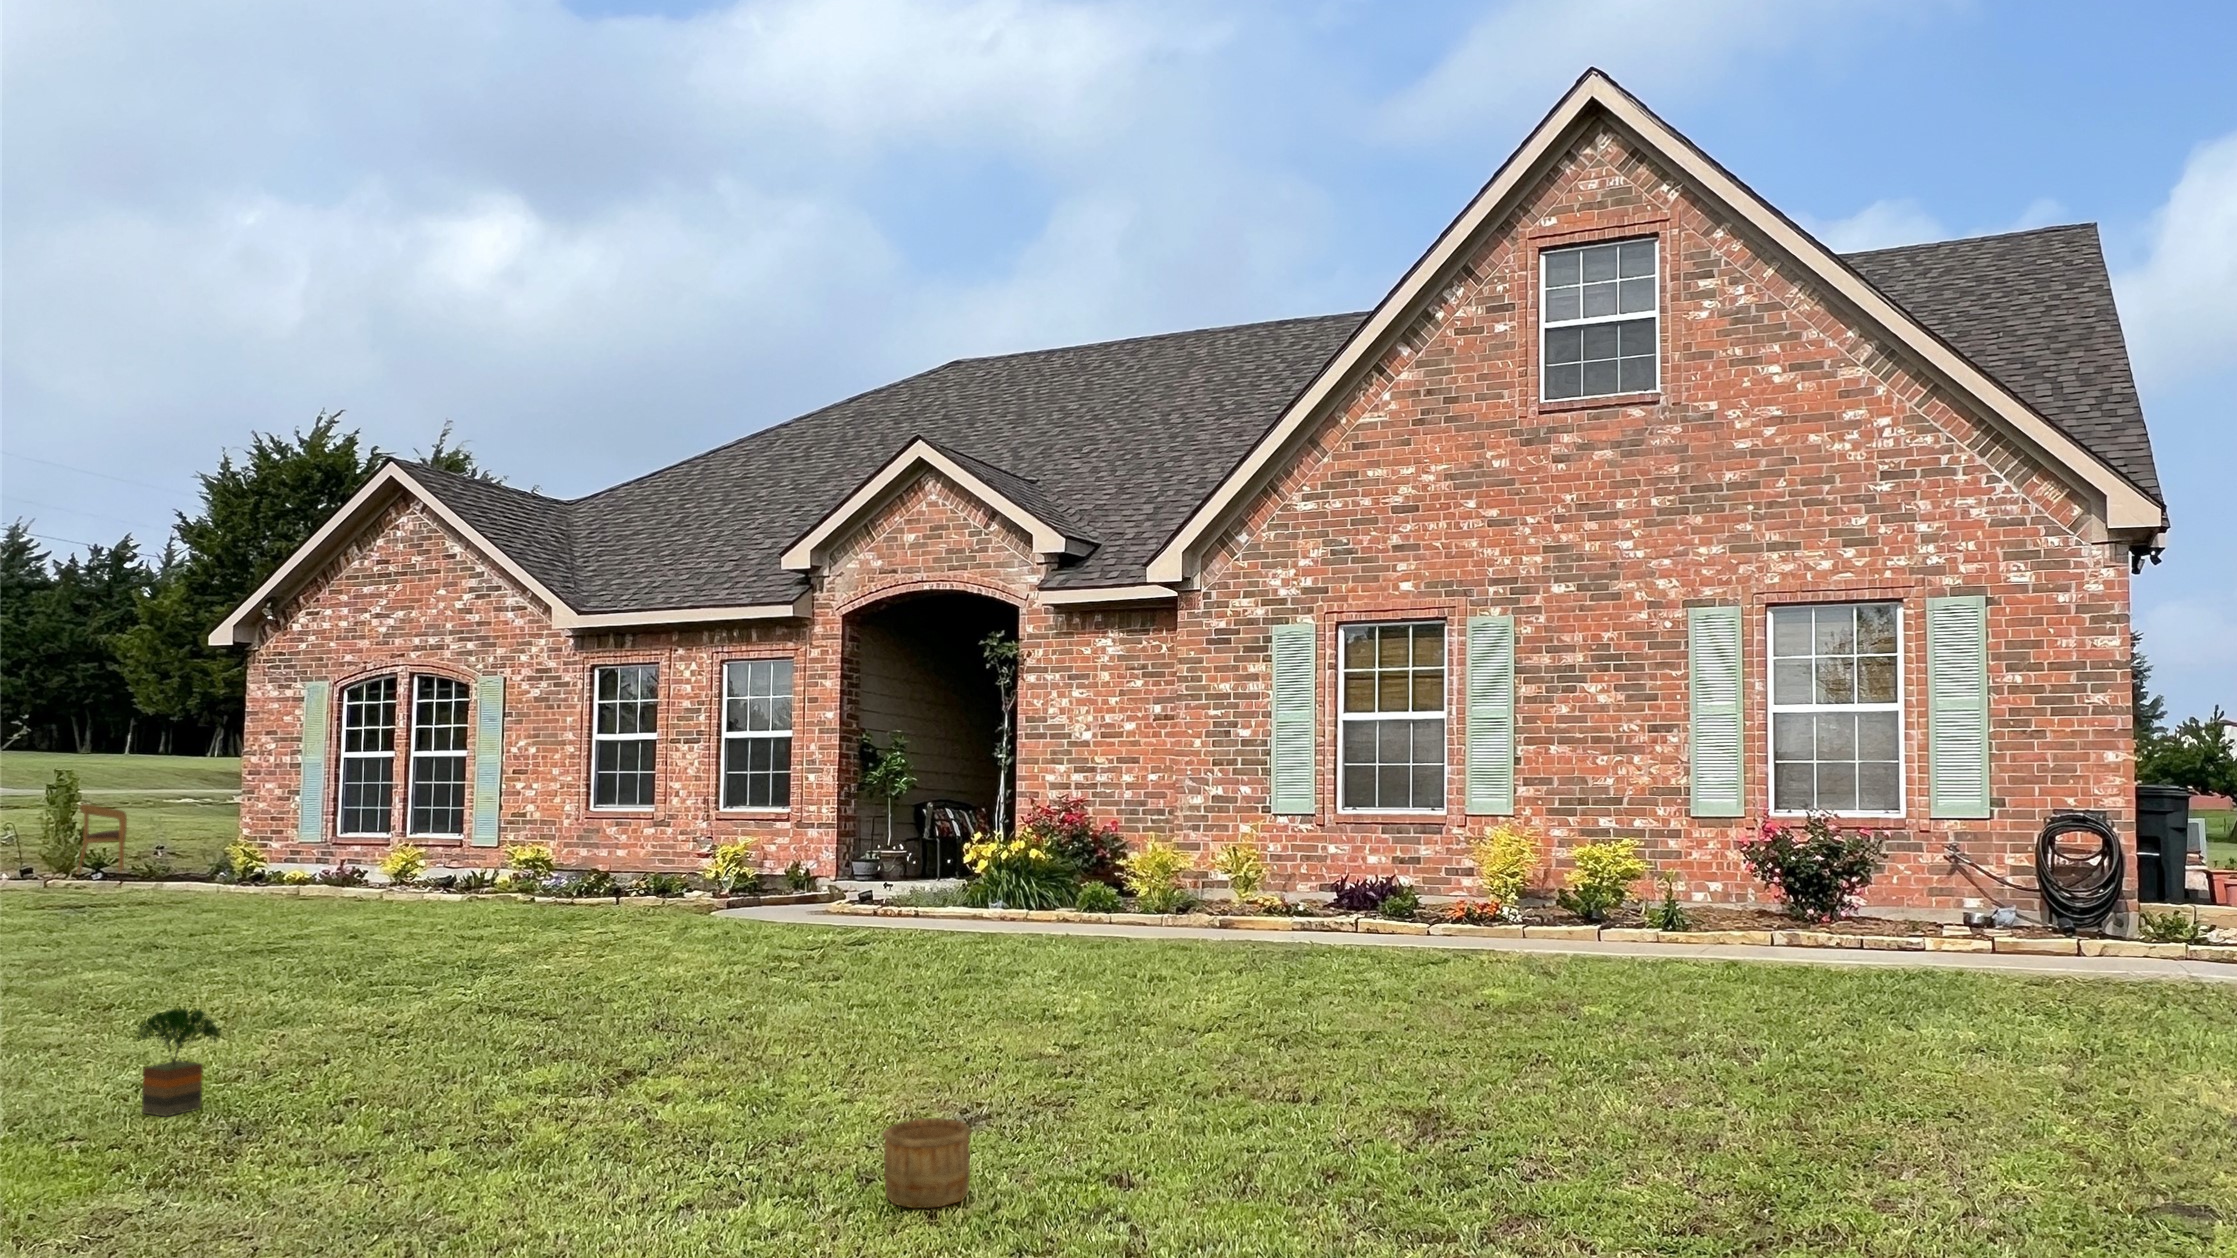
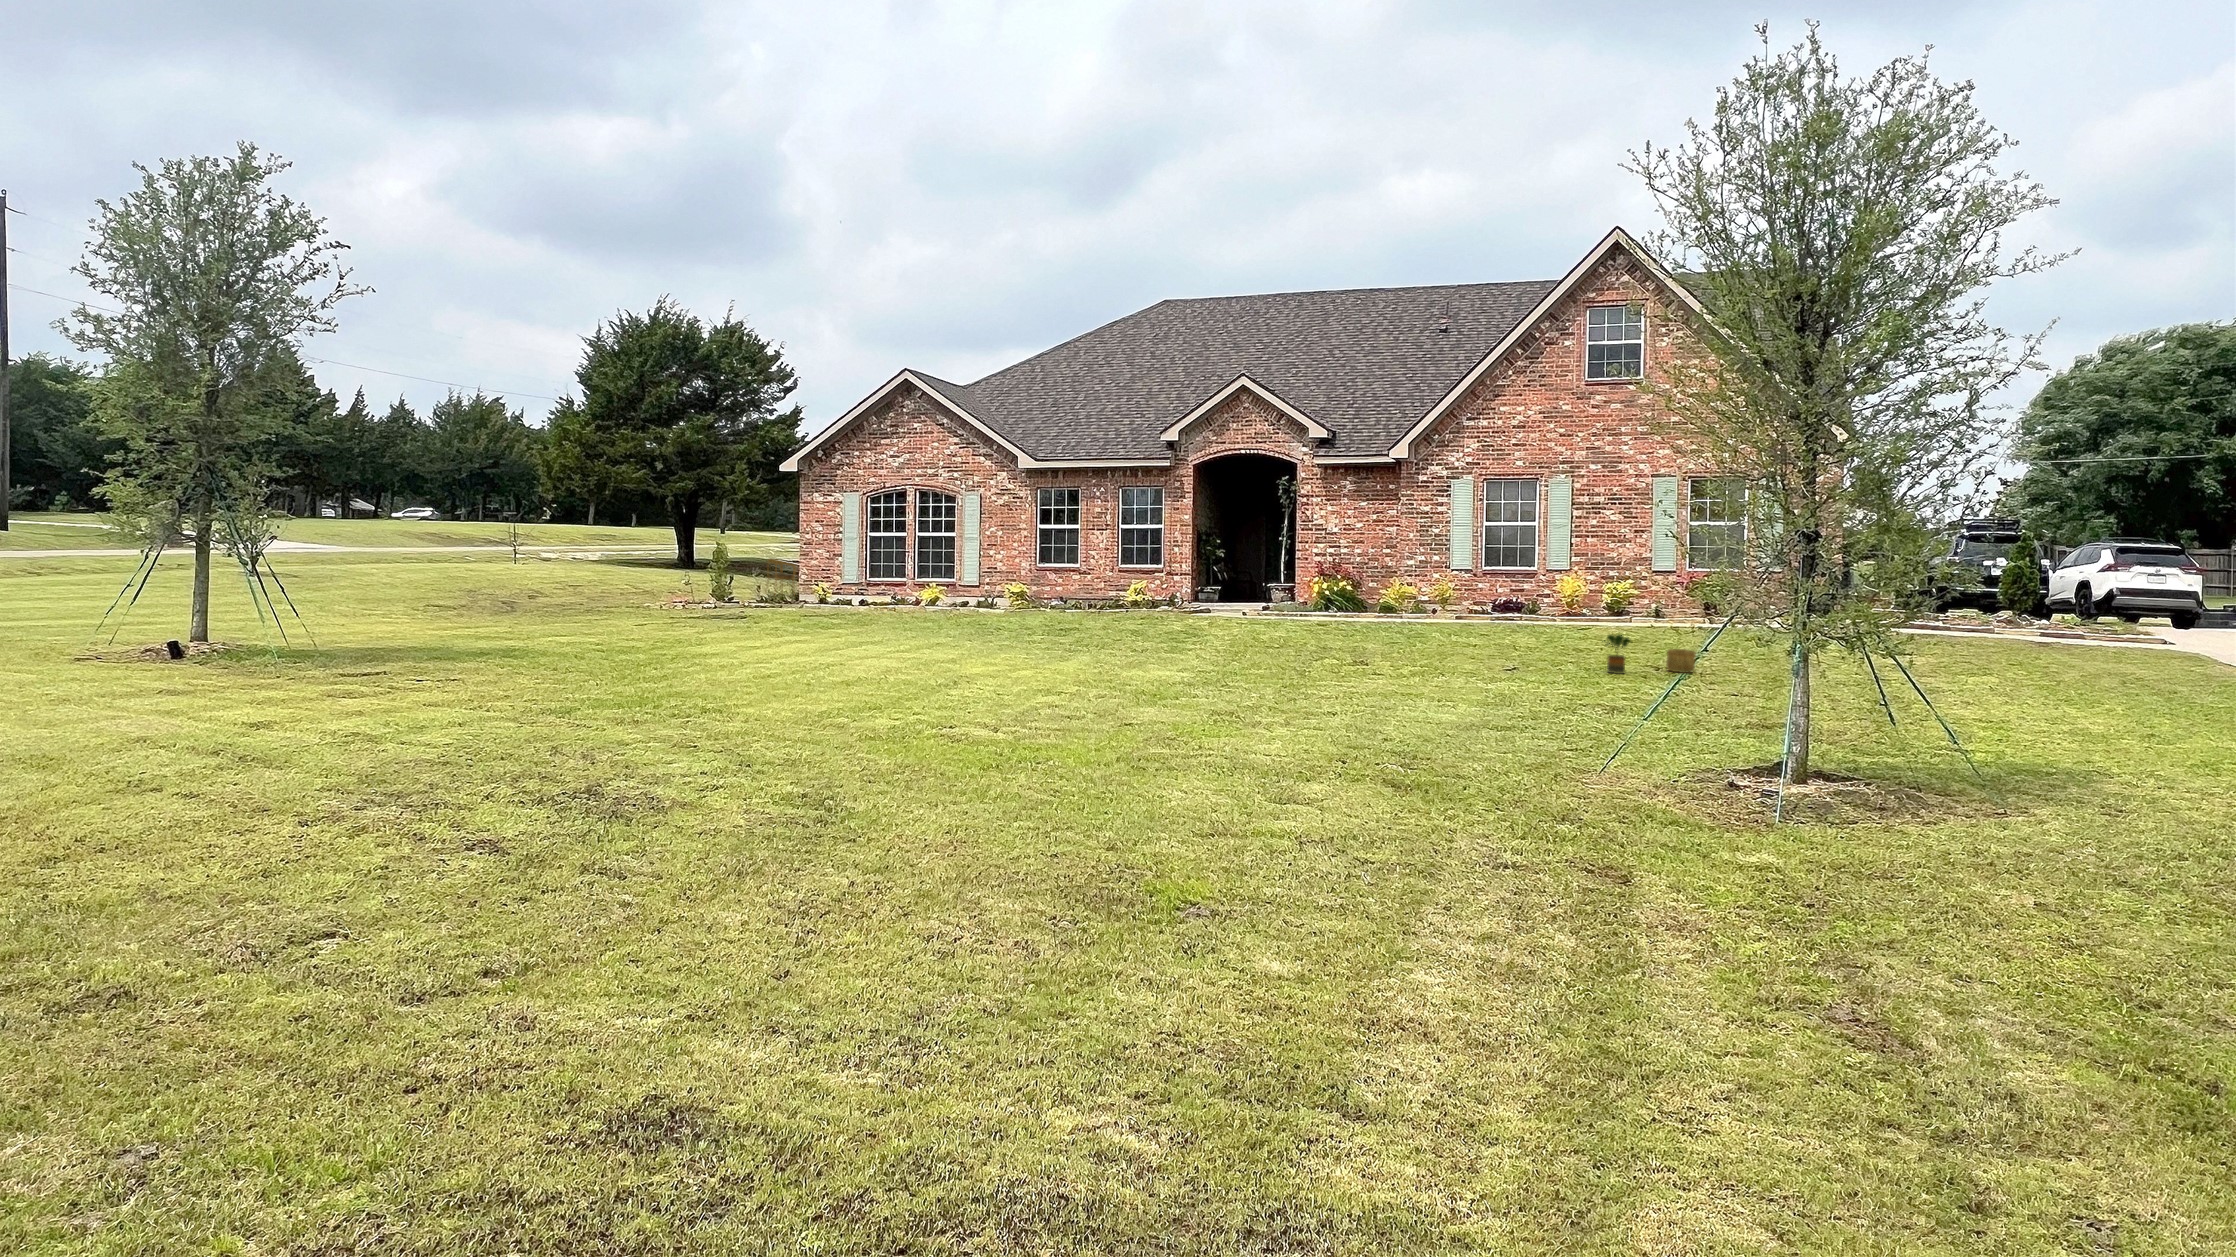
potted tree: present [137,1009,220,1117] -> present [1602,635,1632,674]

